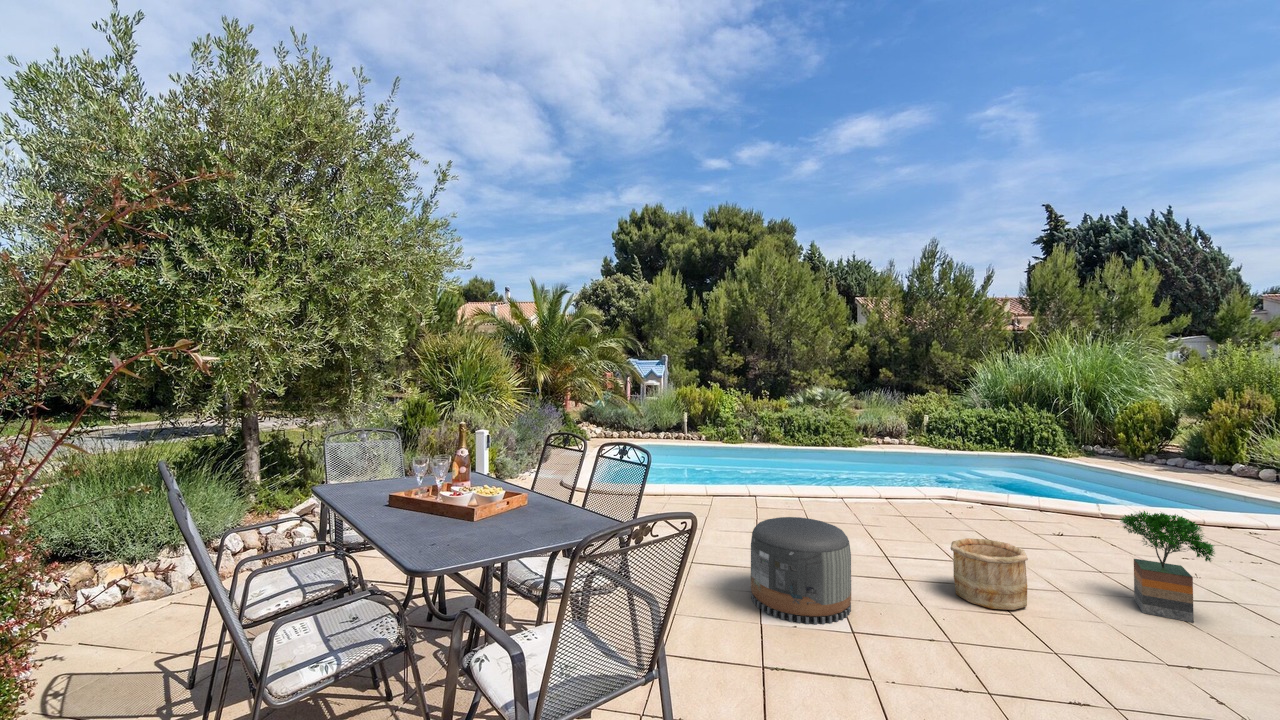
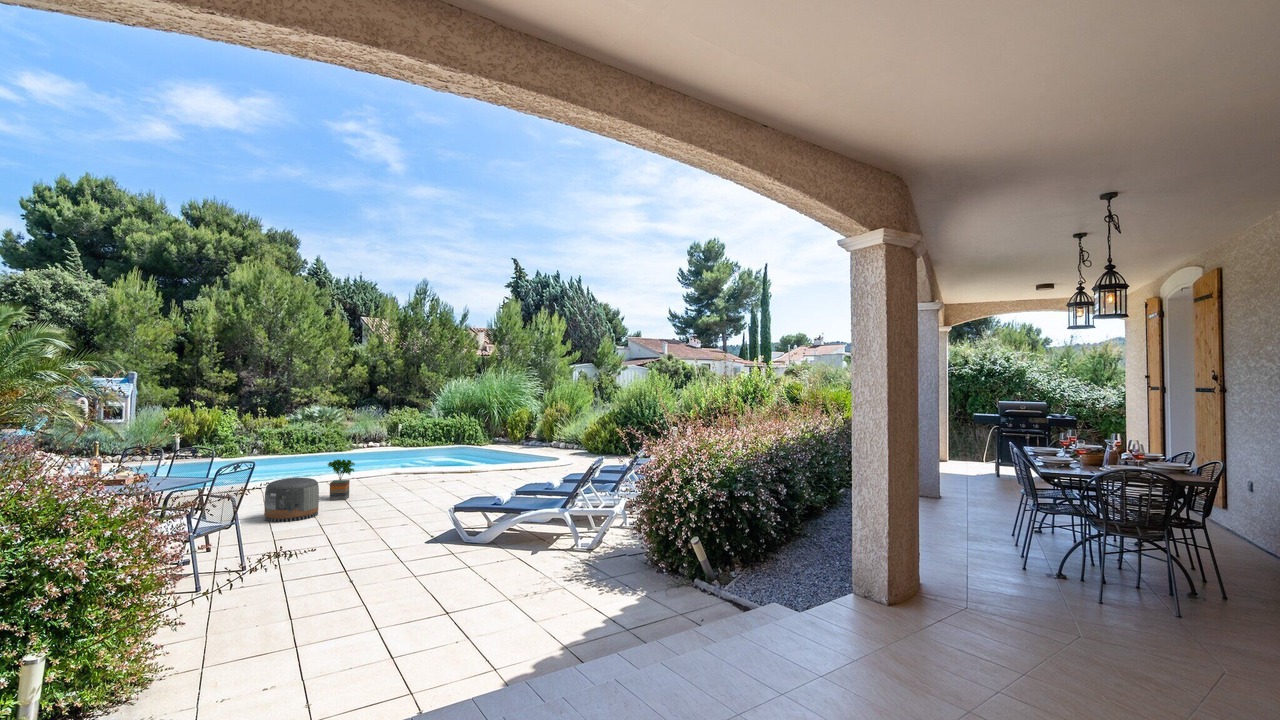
potted tree: present [1120,511,1215,622] -> present [328,459,355,501]
wooden bucket: present [951,538,1028,610] -> none [369,477,400,504]

